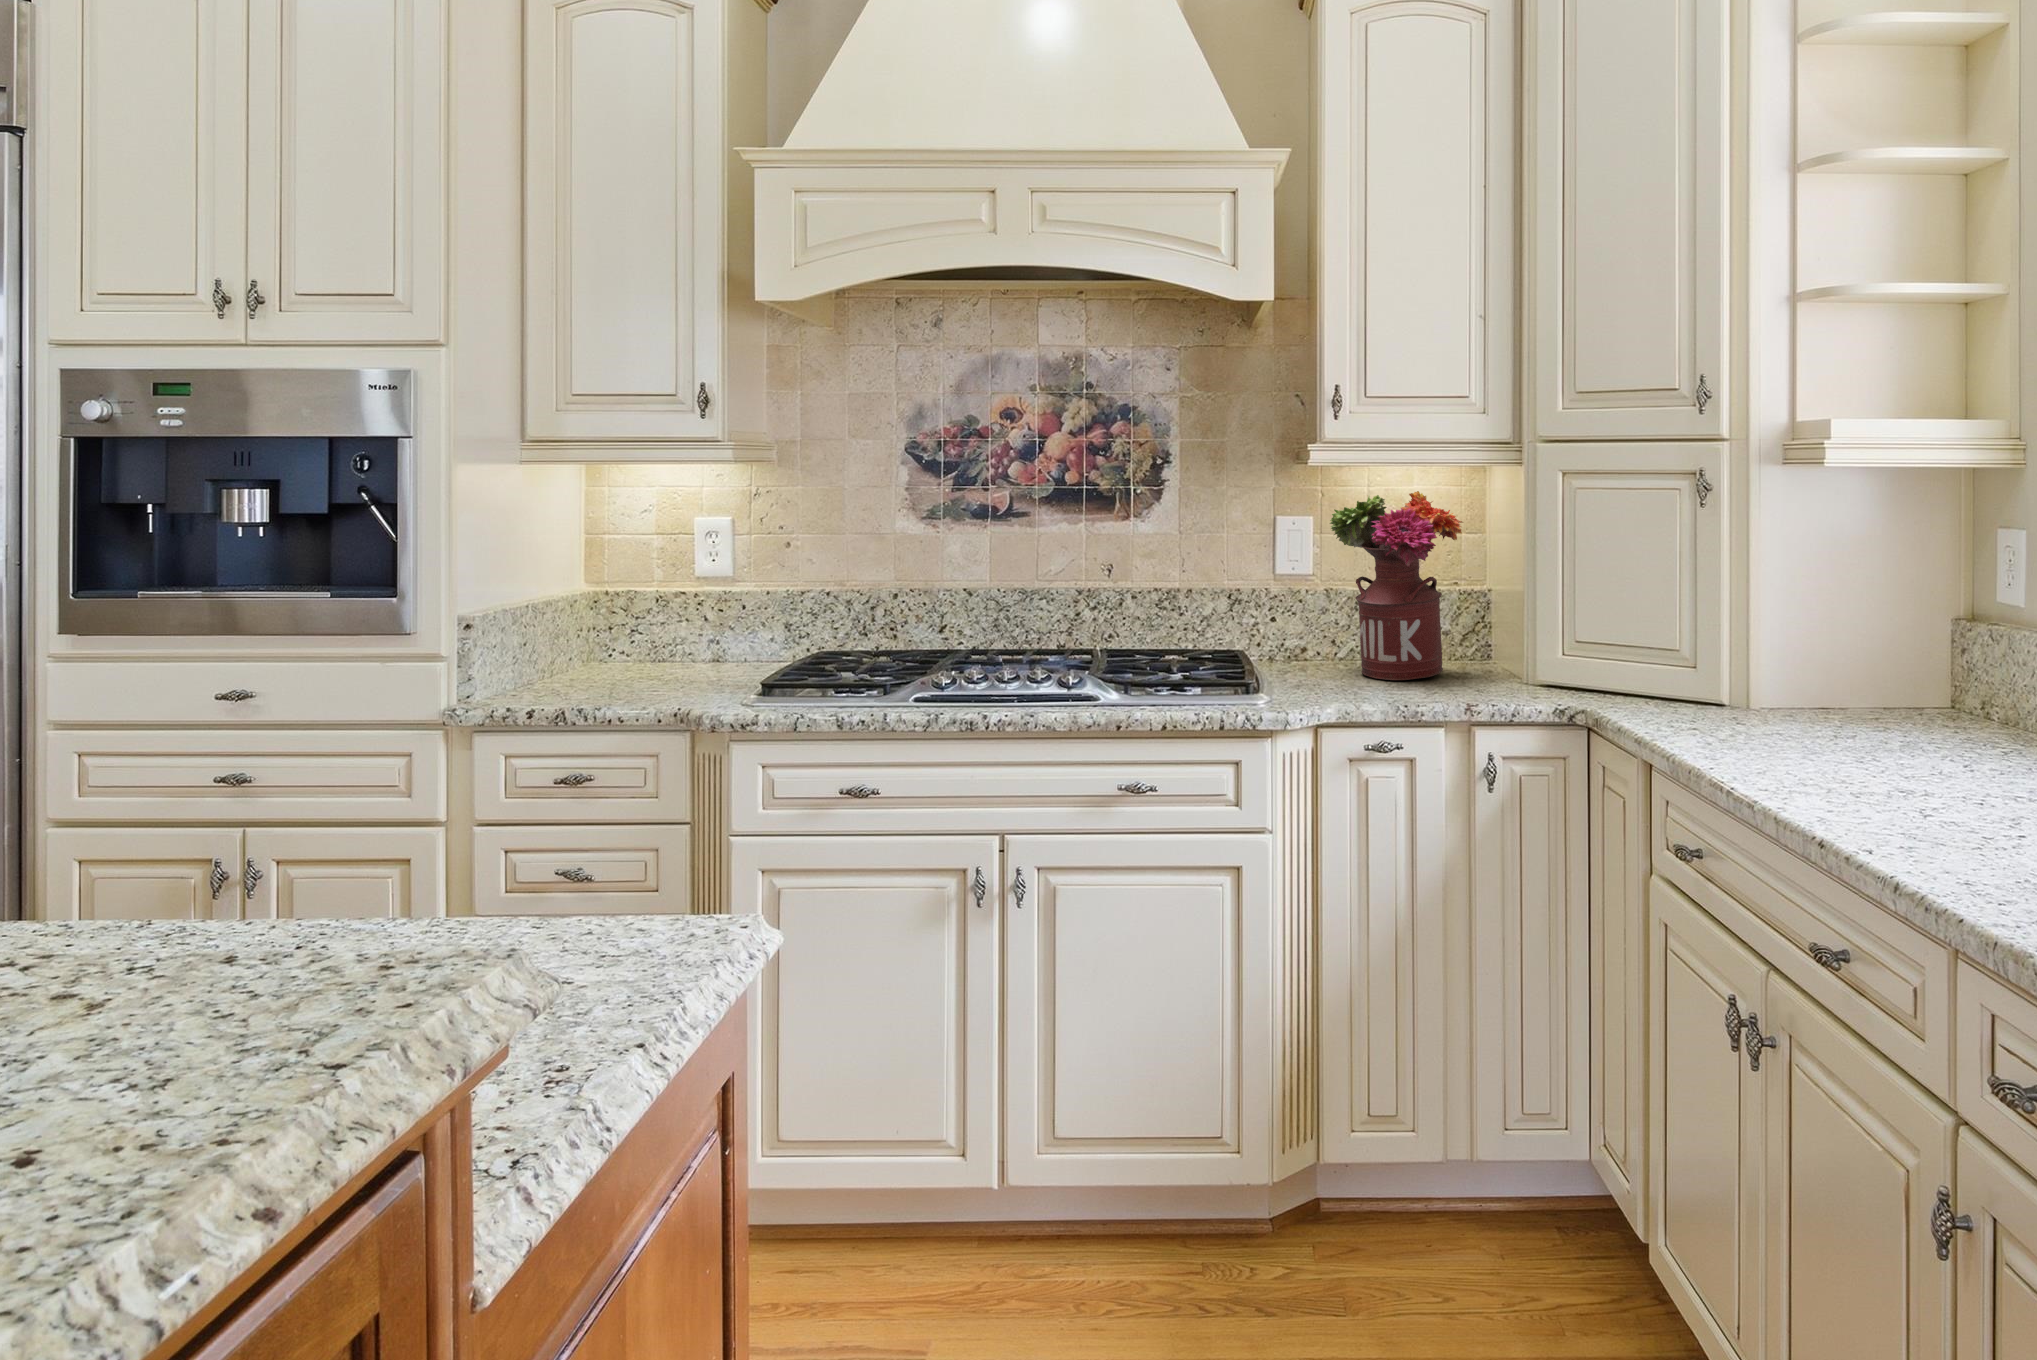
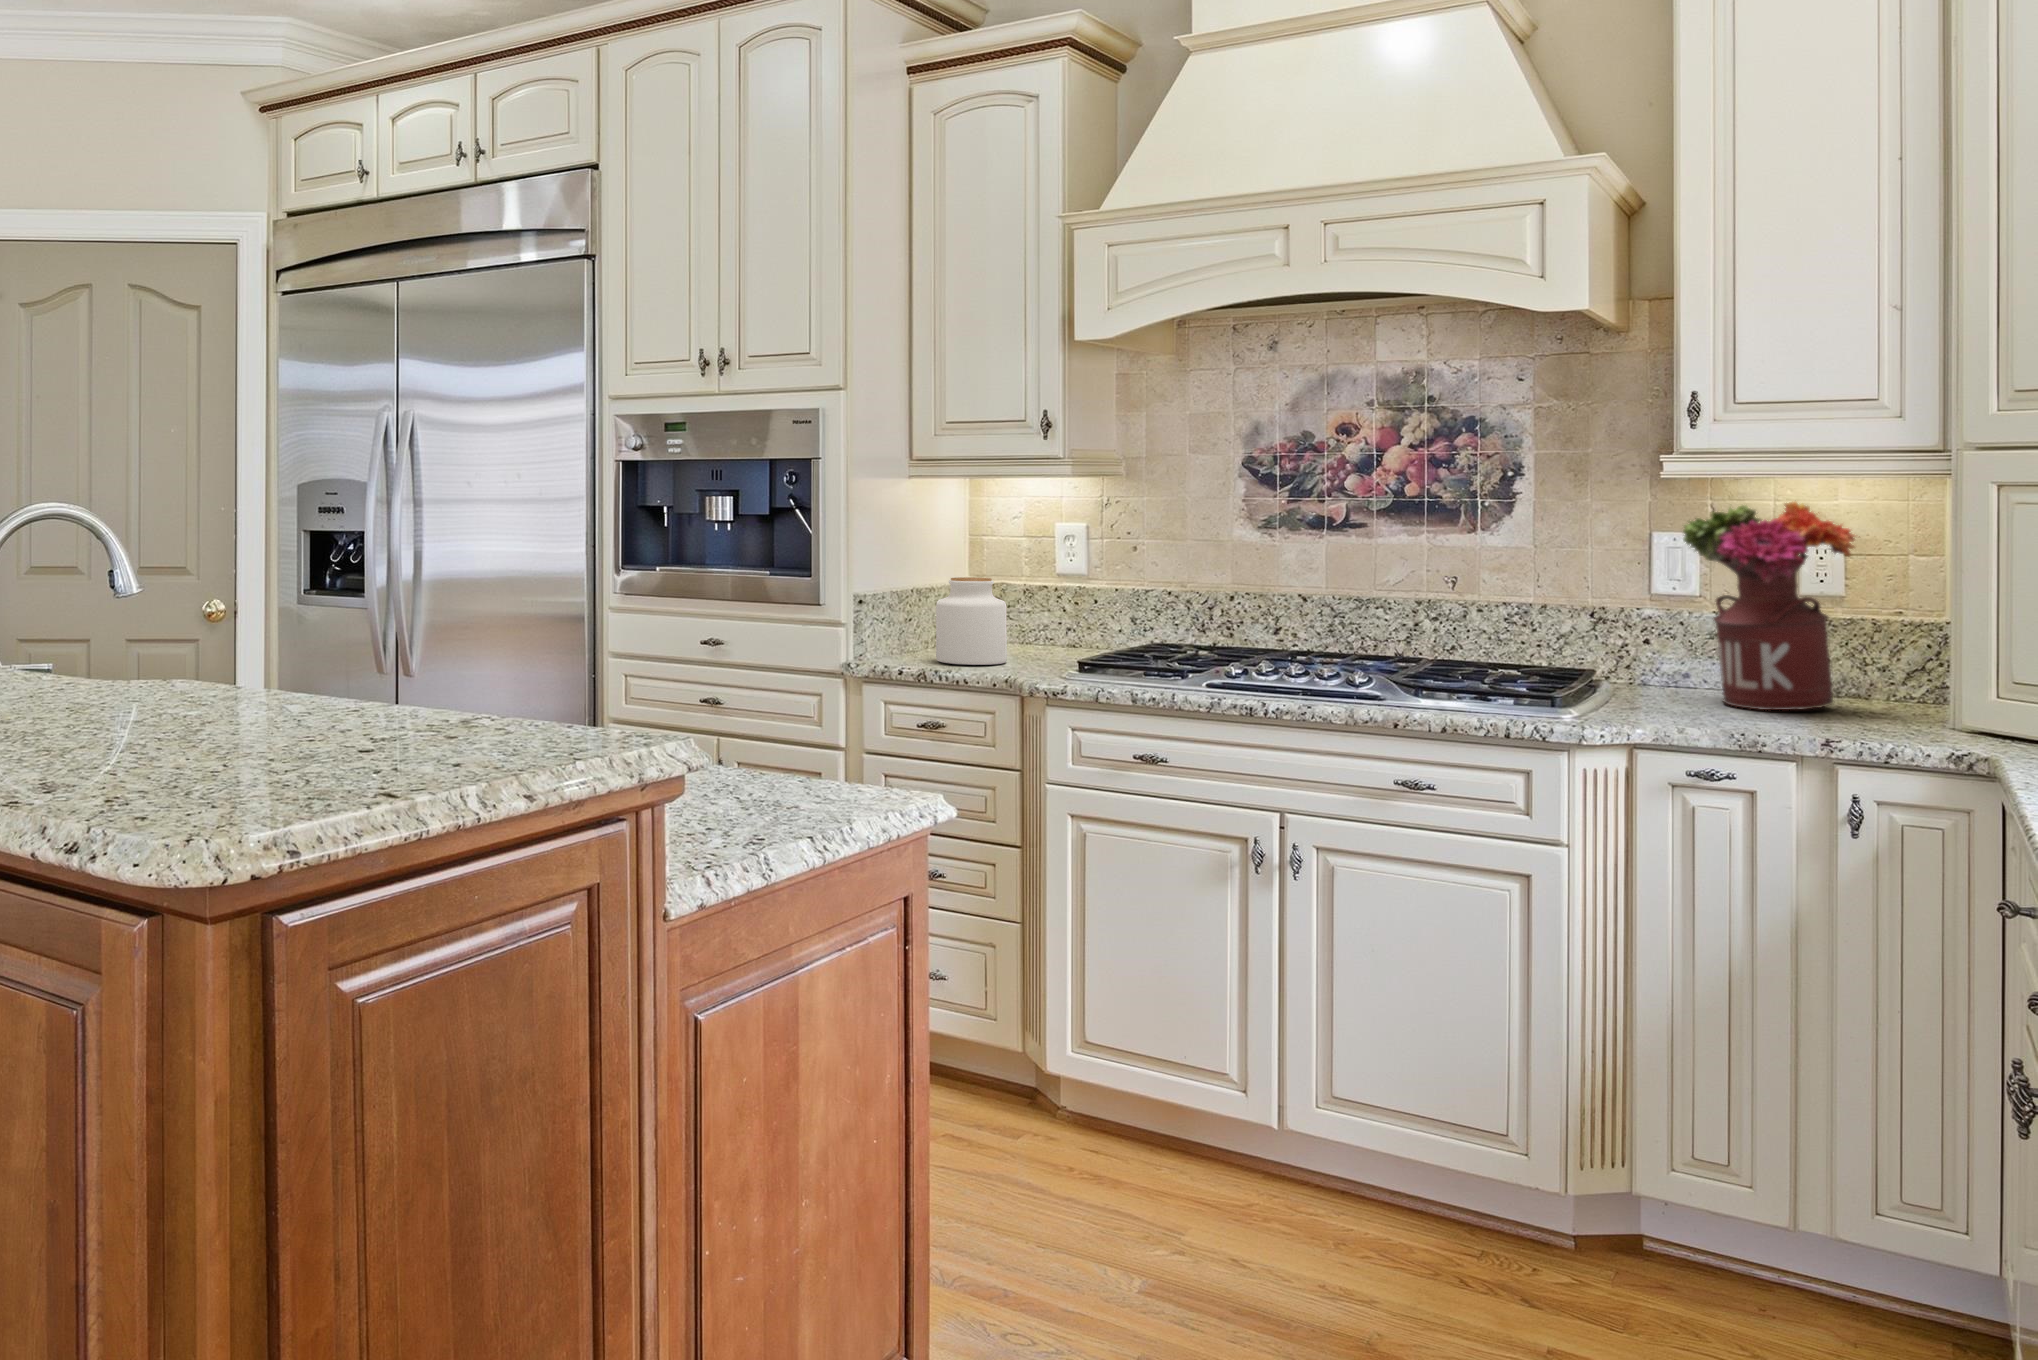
jar: none [572,591,663,701] -> present [936,577,1007,665]

